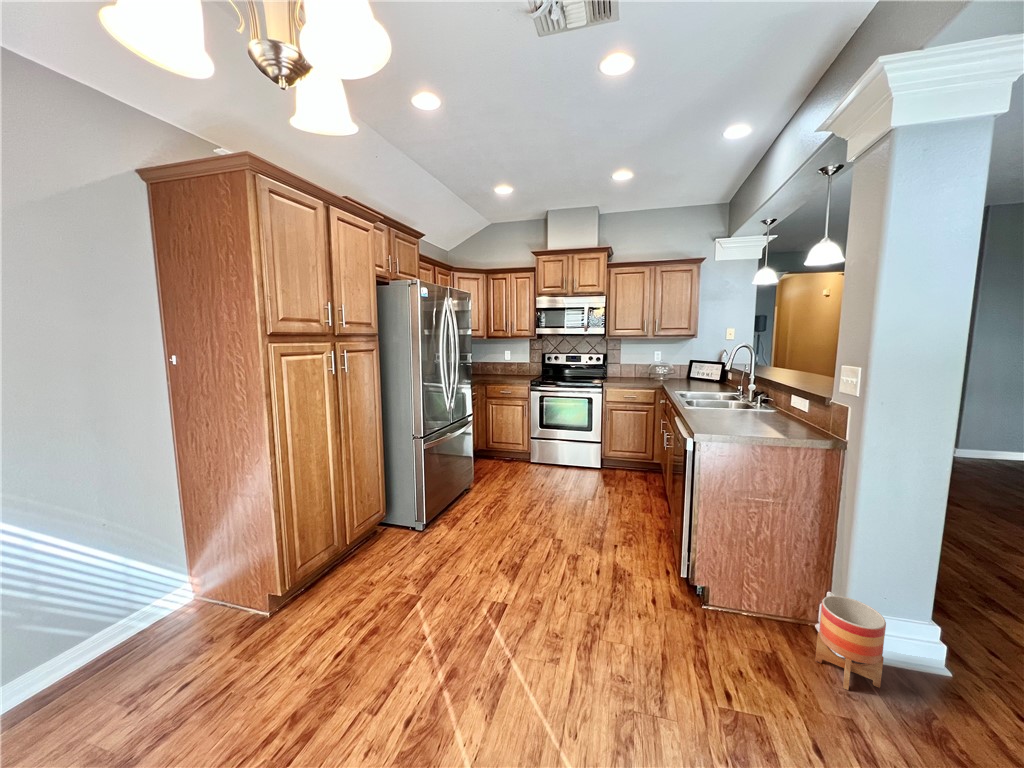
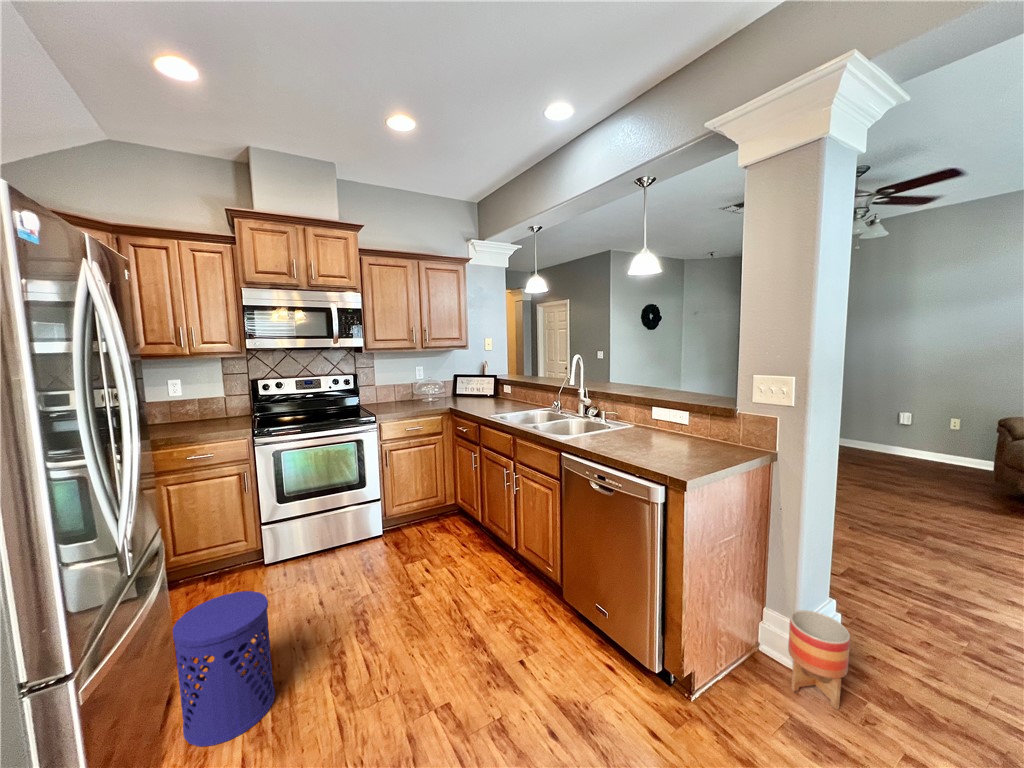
waste bin: none [465,451,502,511] -> present [173,591,275,746]

